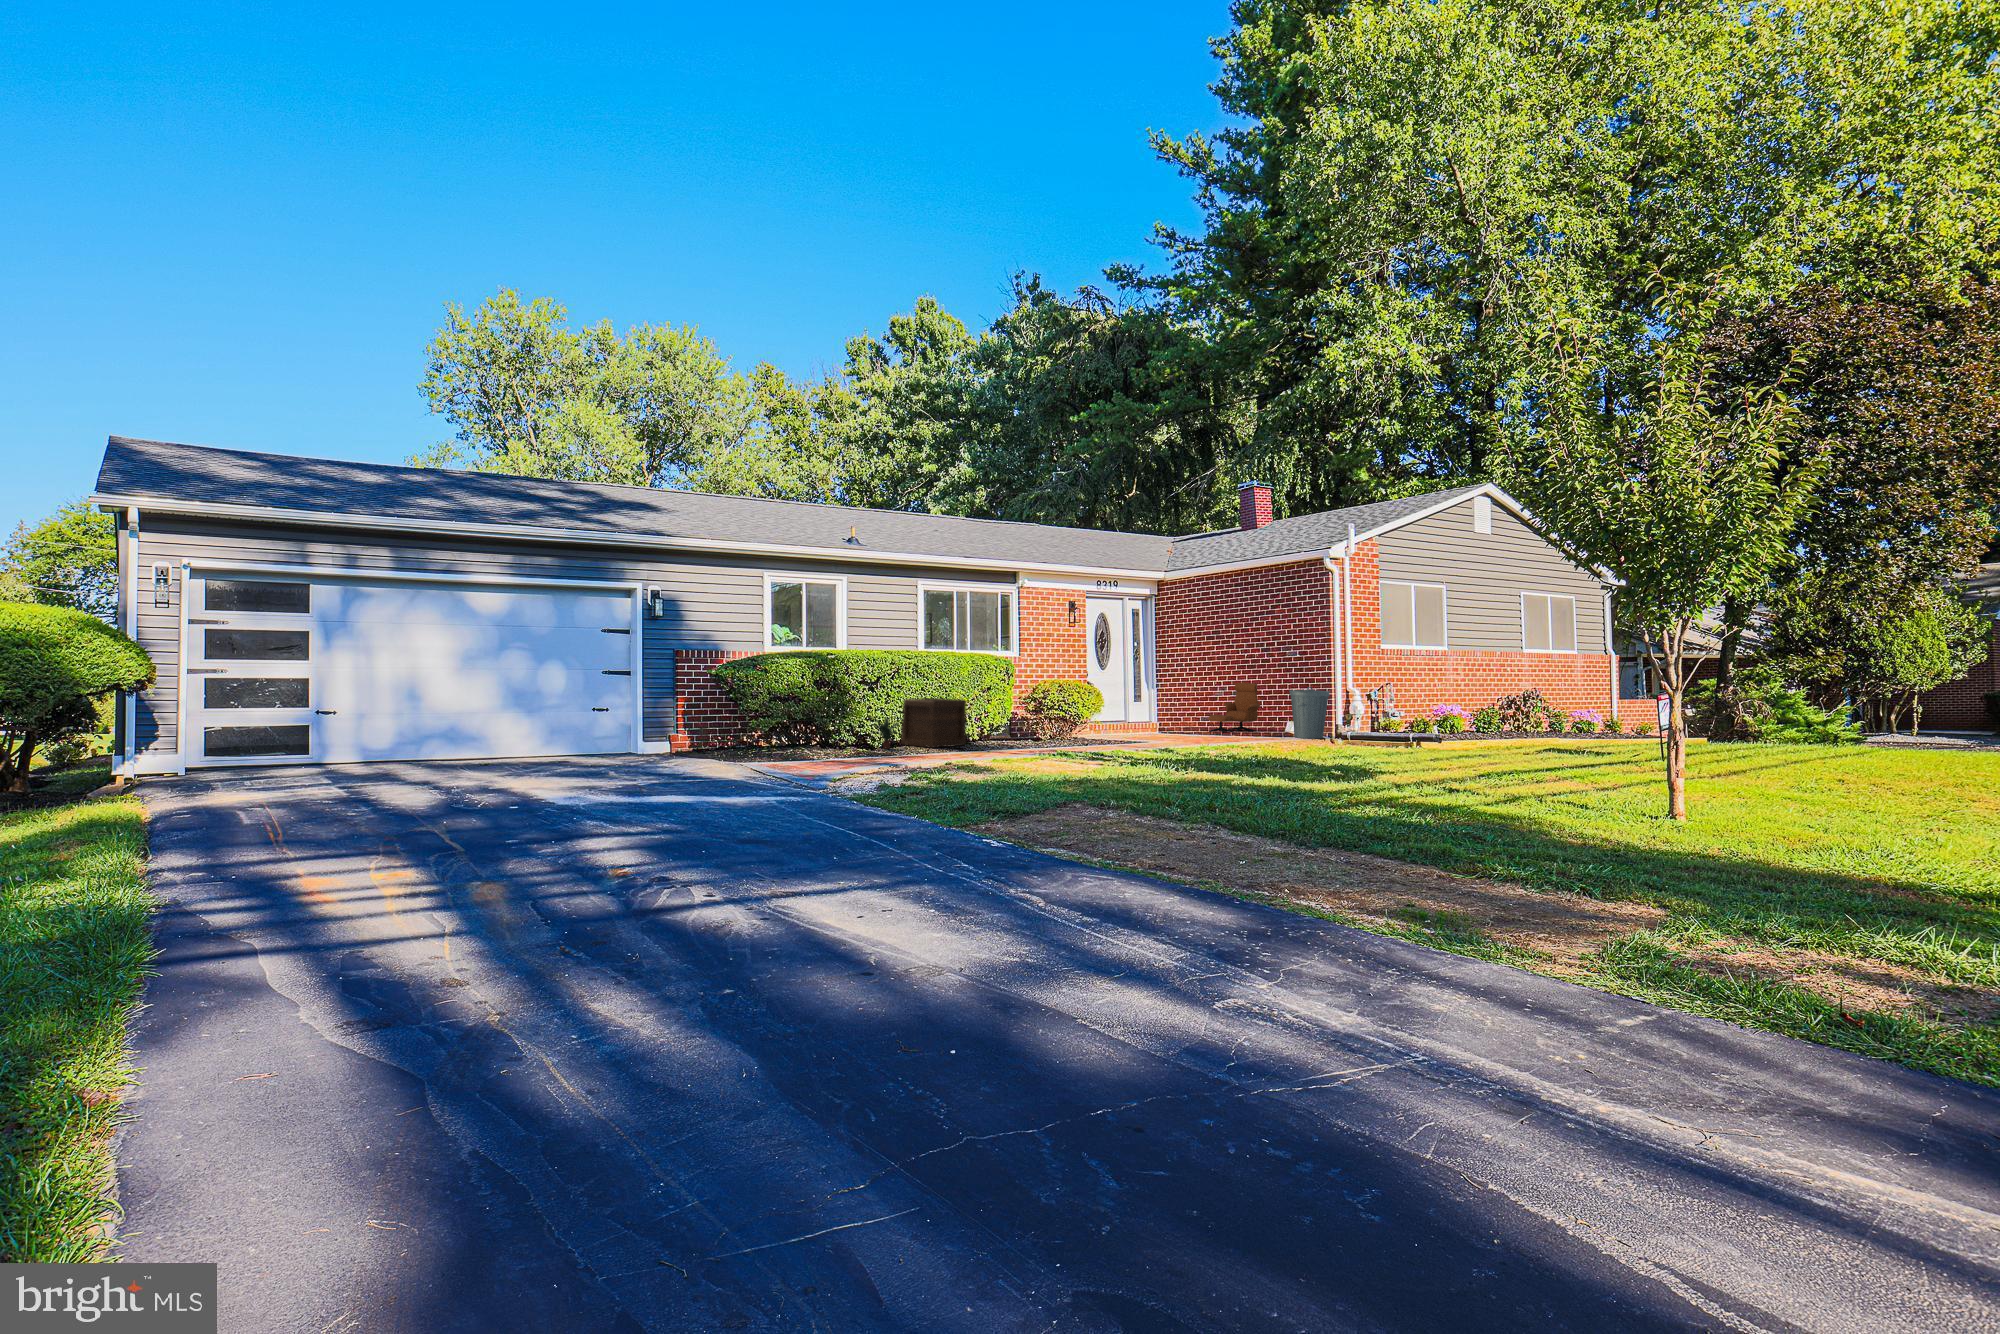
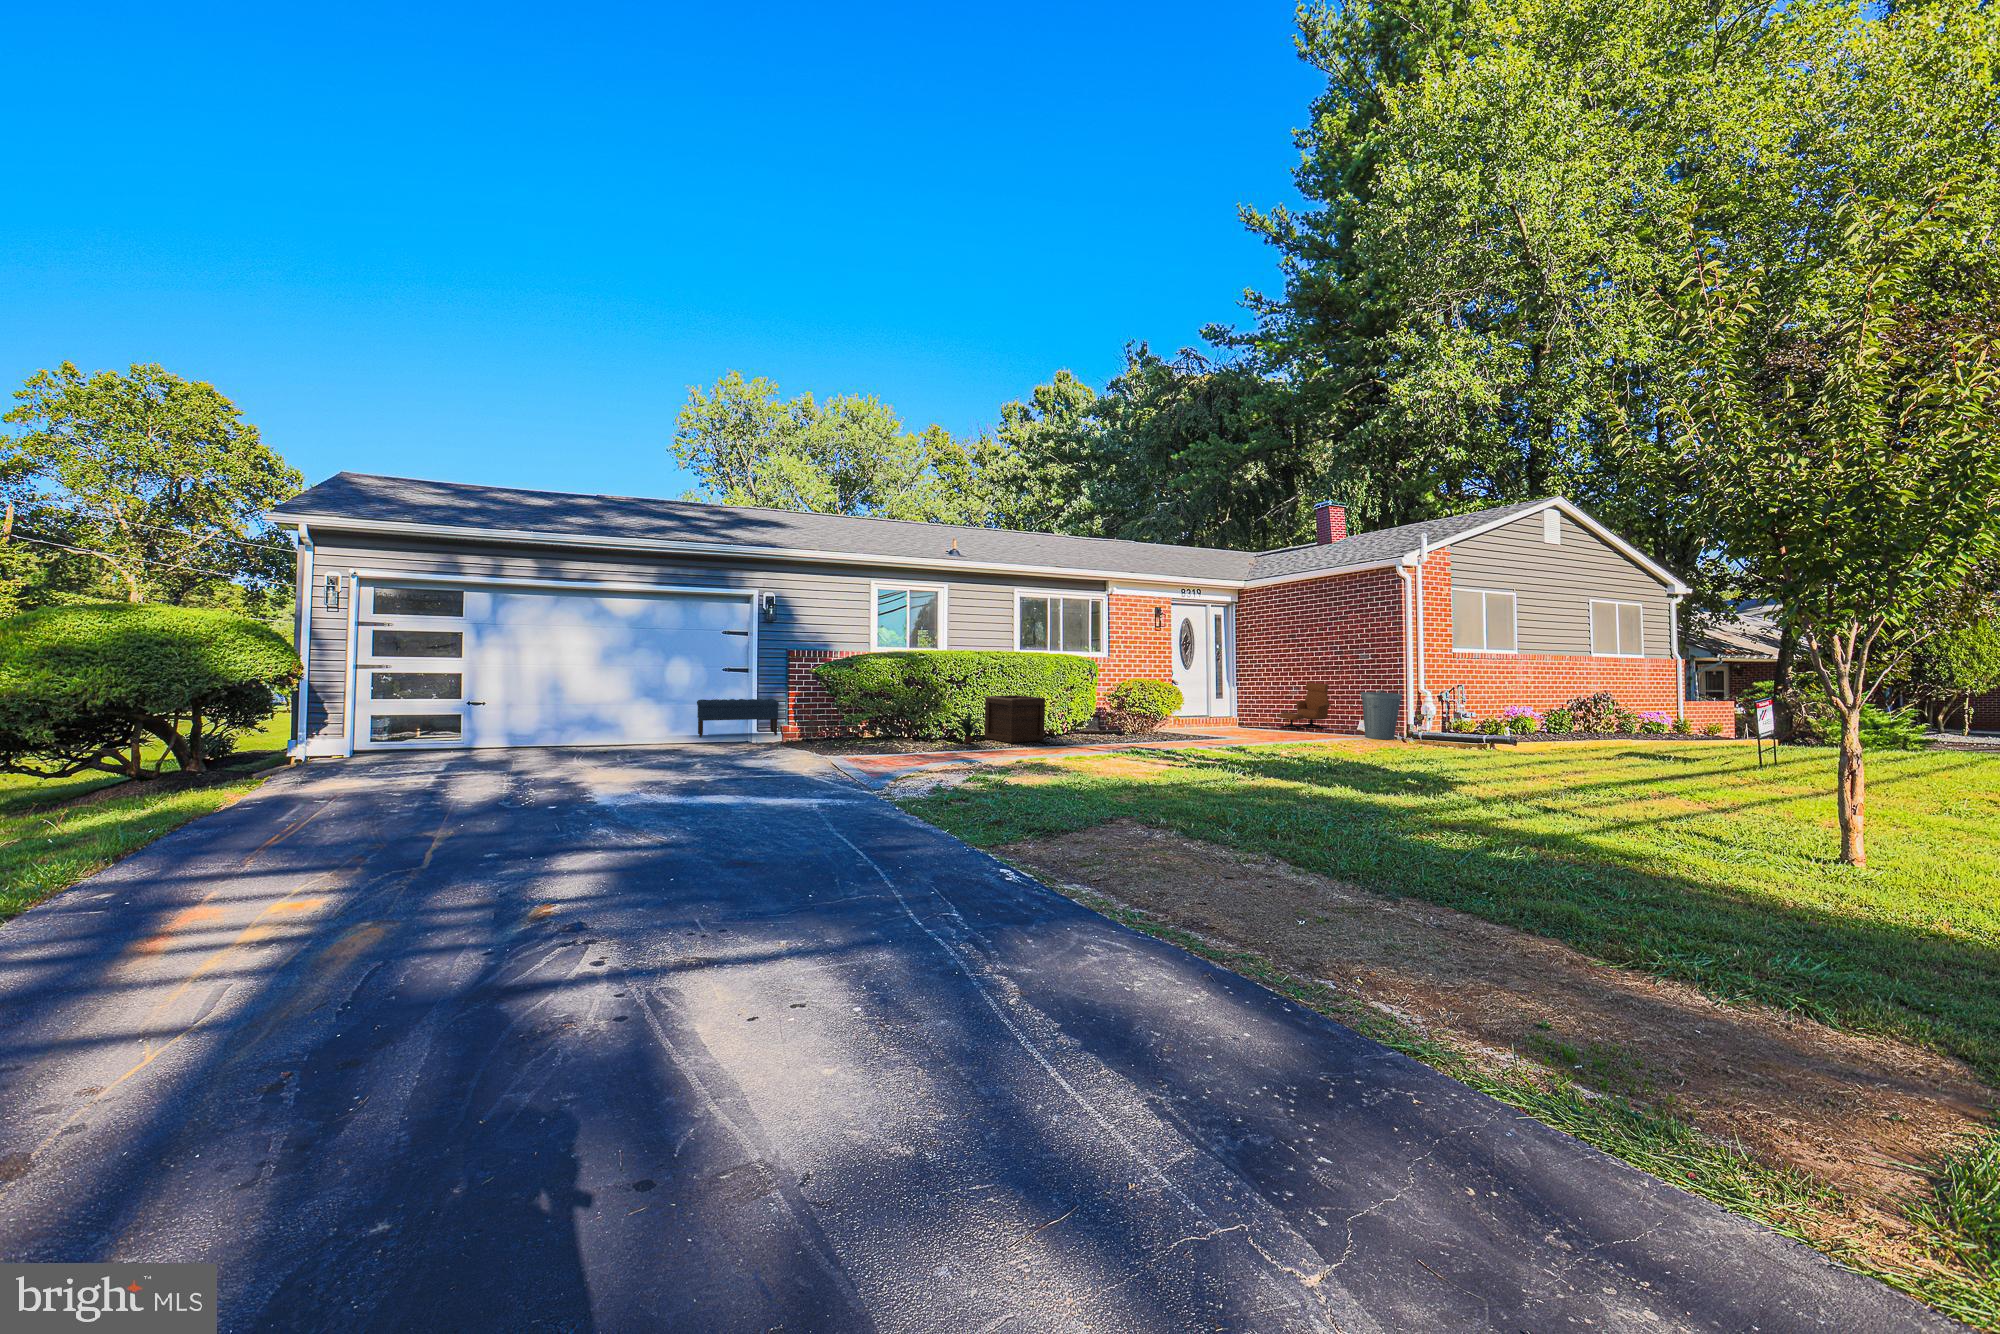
bench: none [573,706,669,750] -> present [697,699,779,737]

